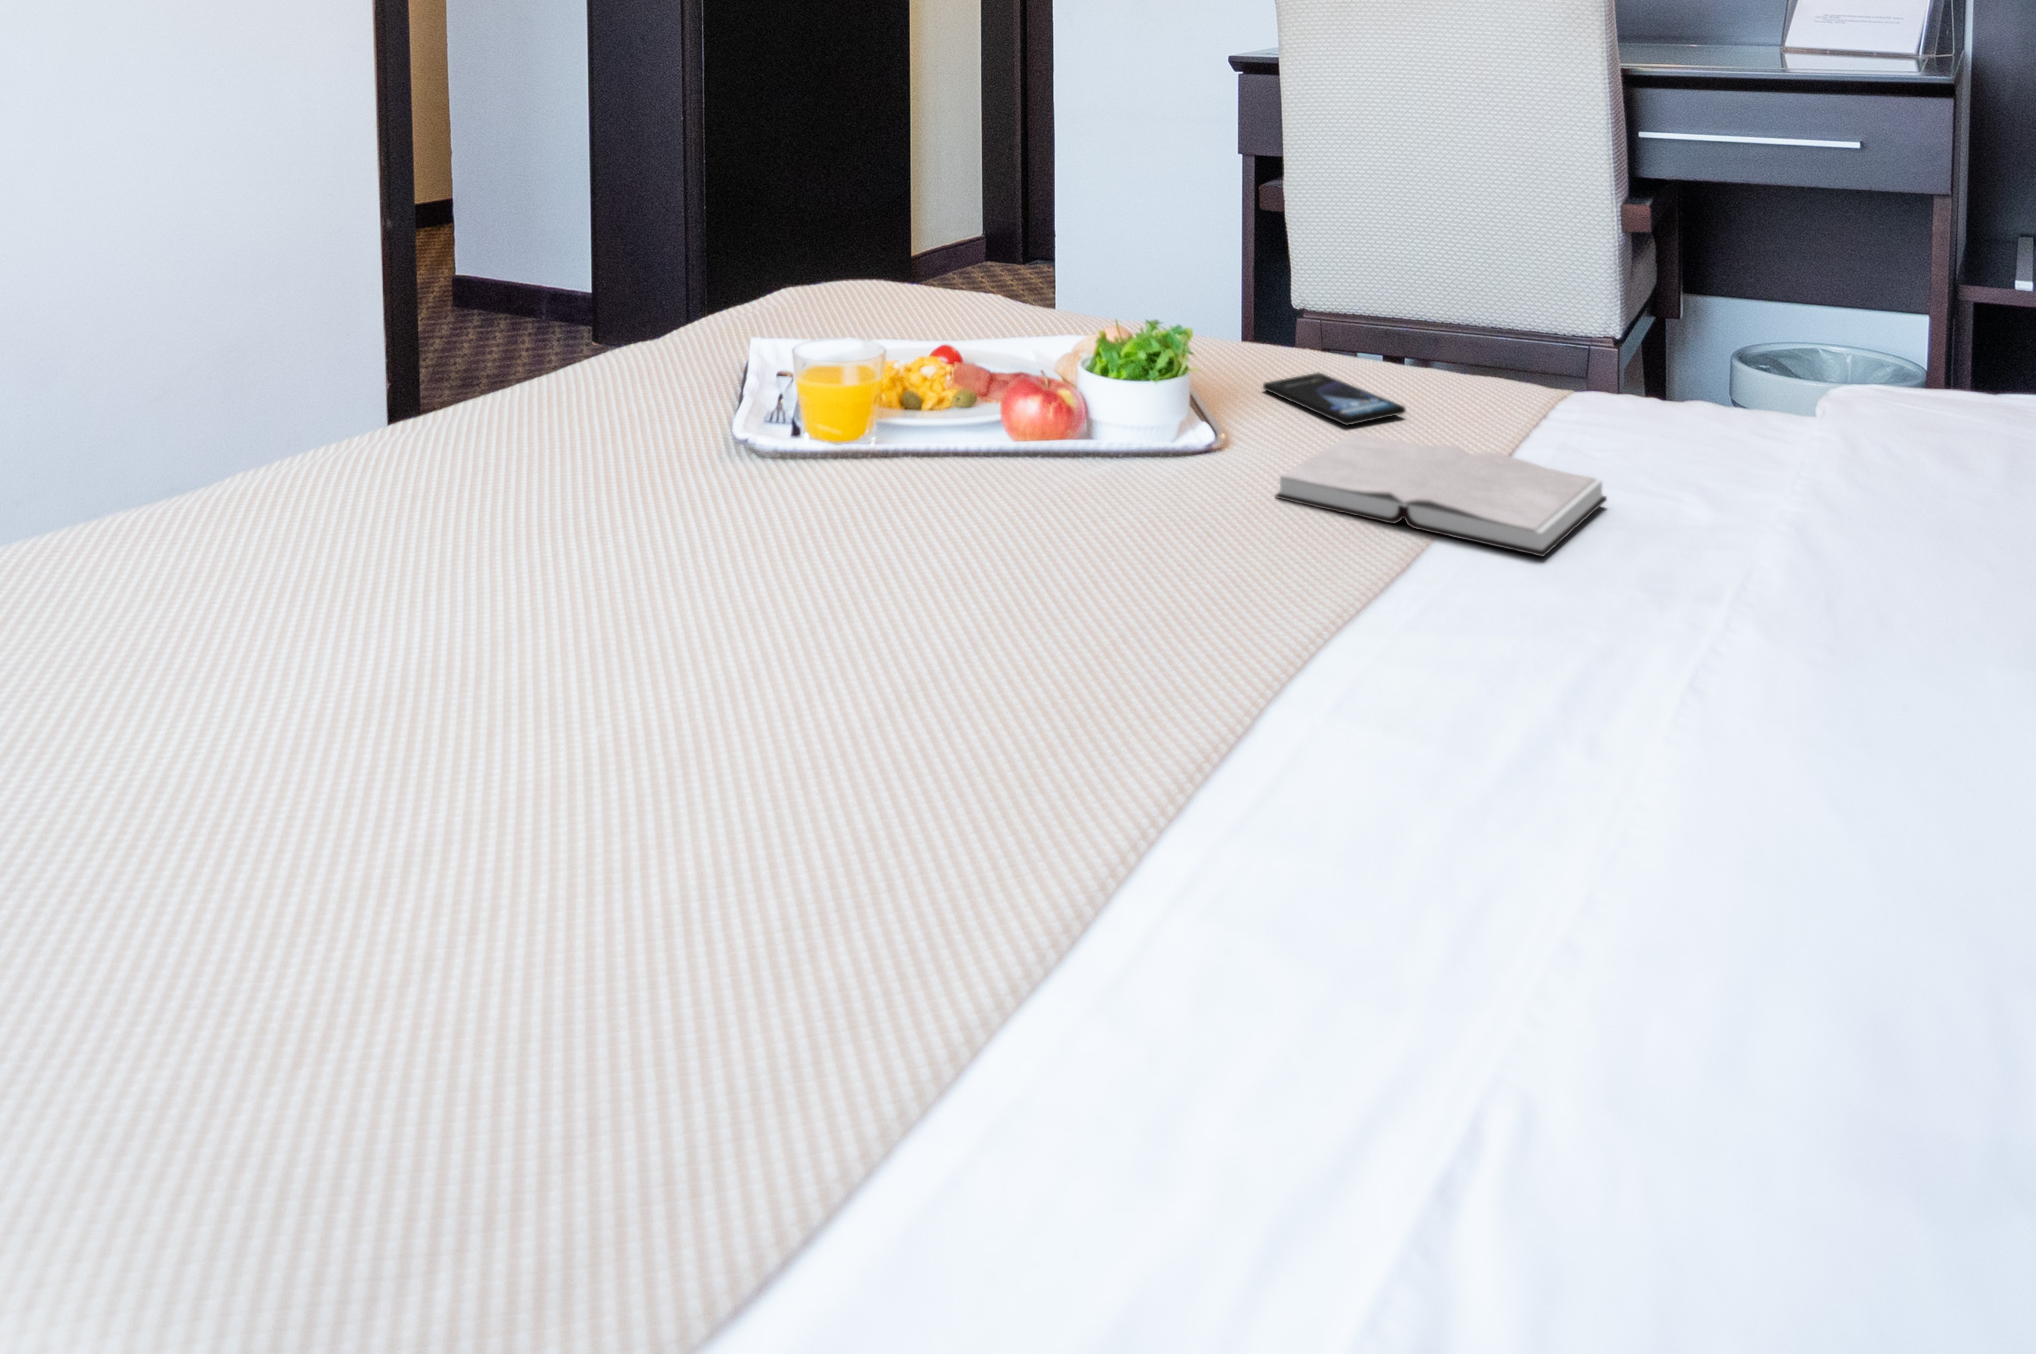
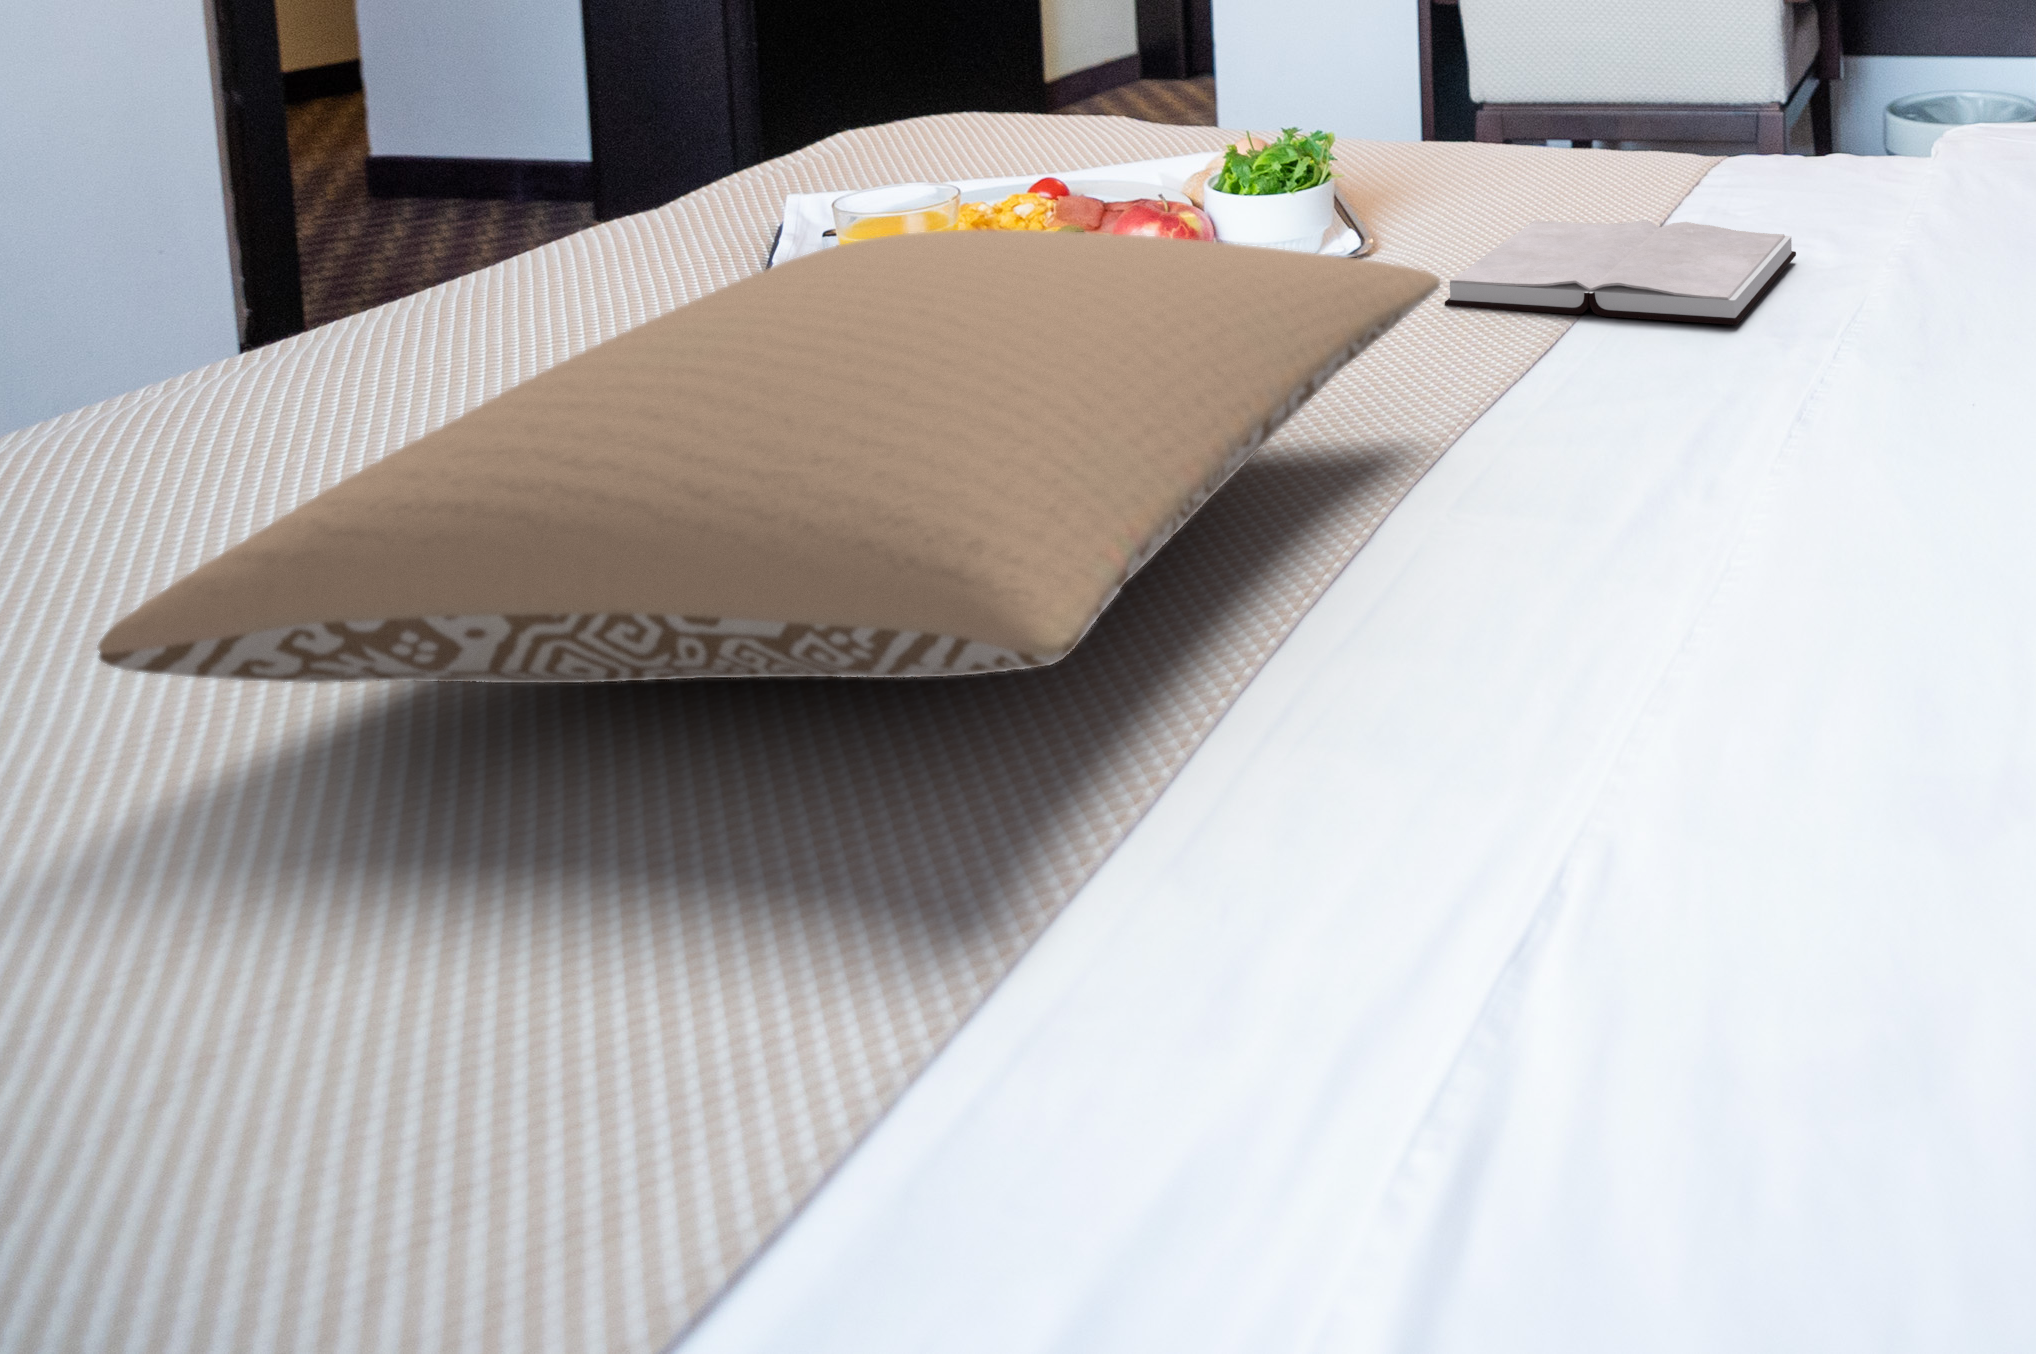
smartphone: present [1263,373,1406,425] -> none [1435,160,1592,213]
pillow: none [535,383,1277,702] -> present [98,229,1440,683]

